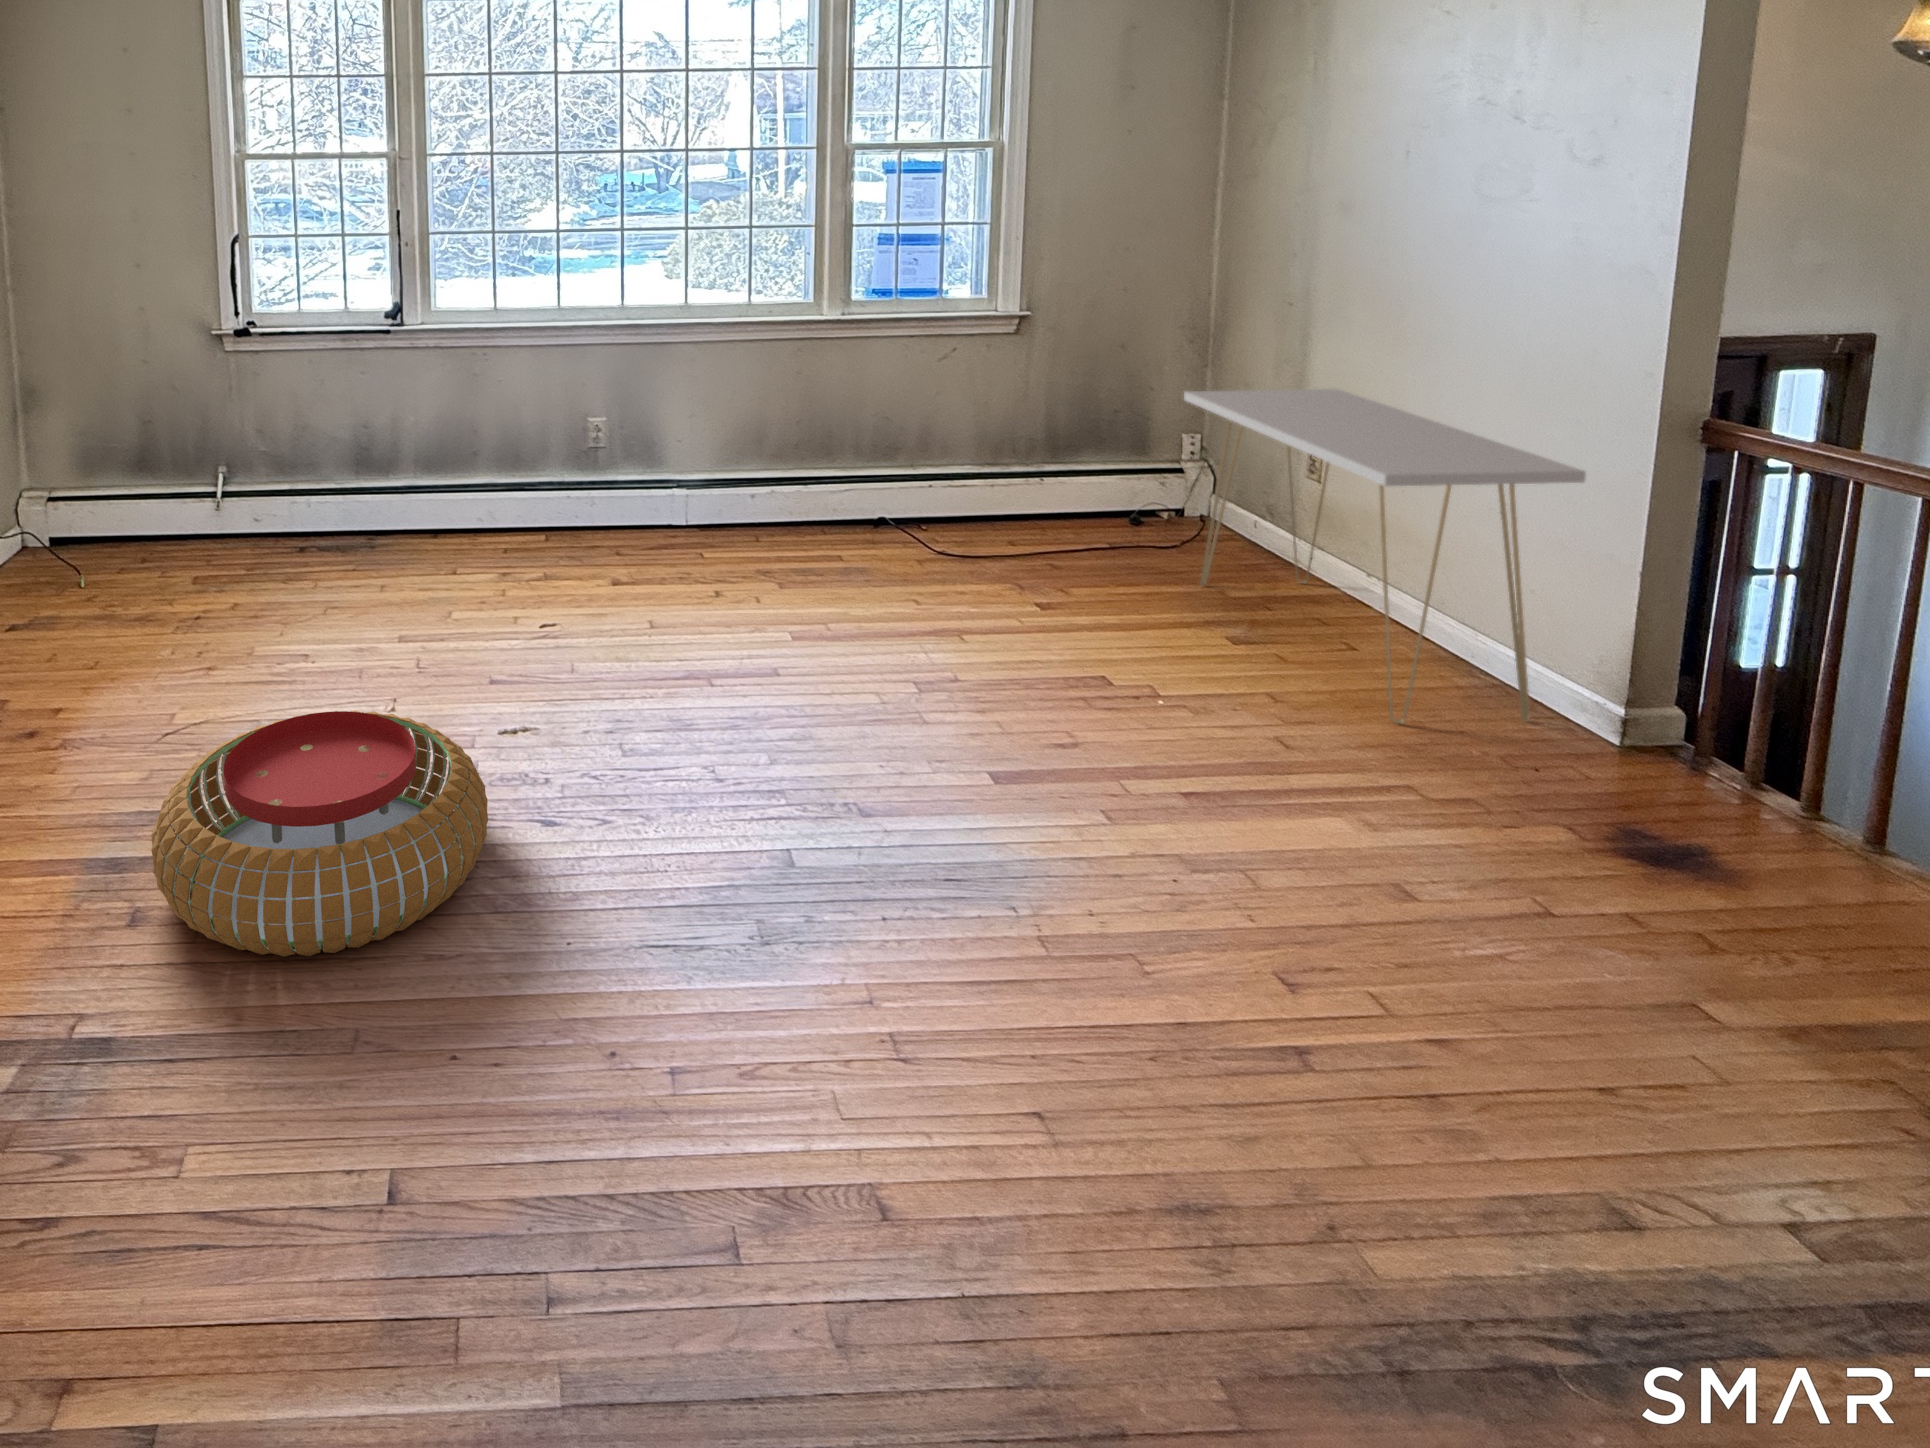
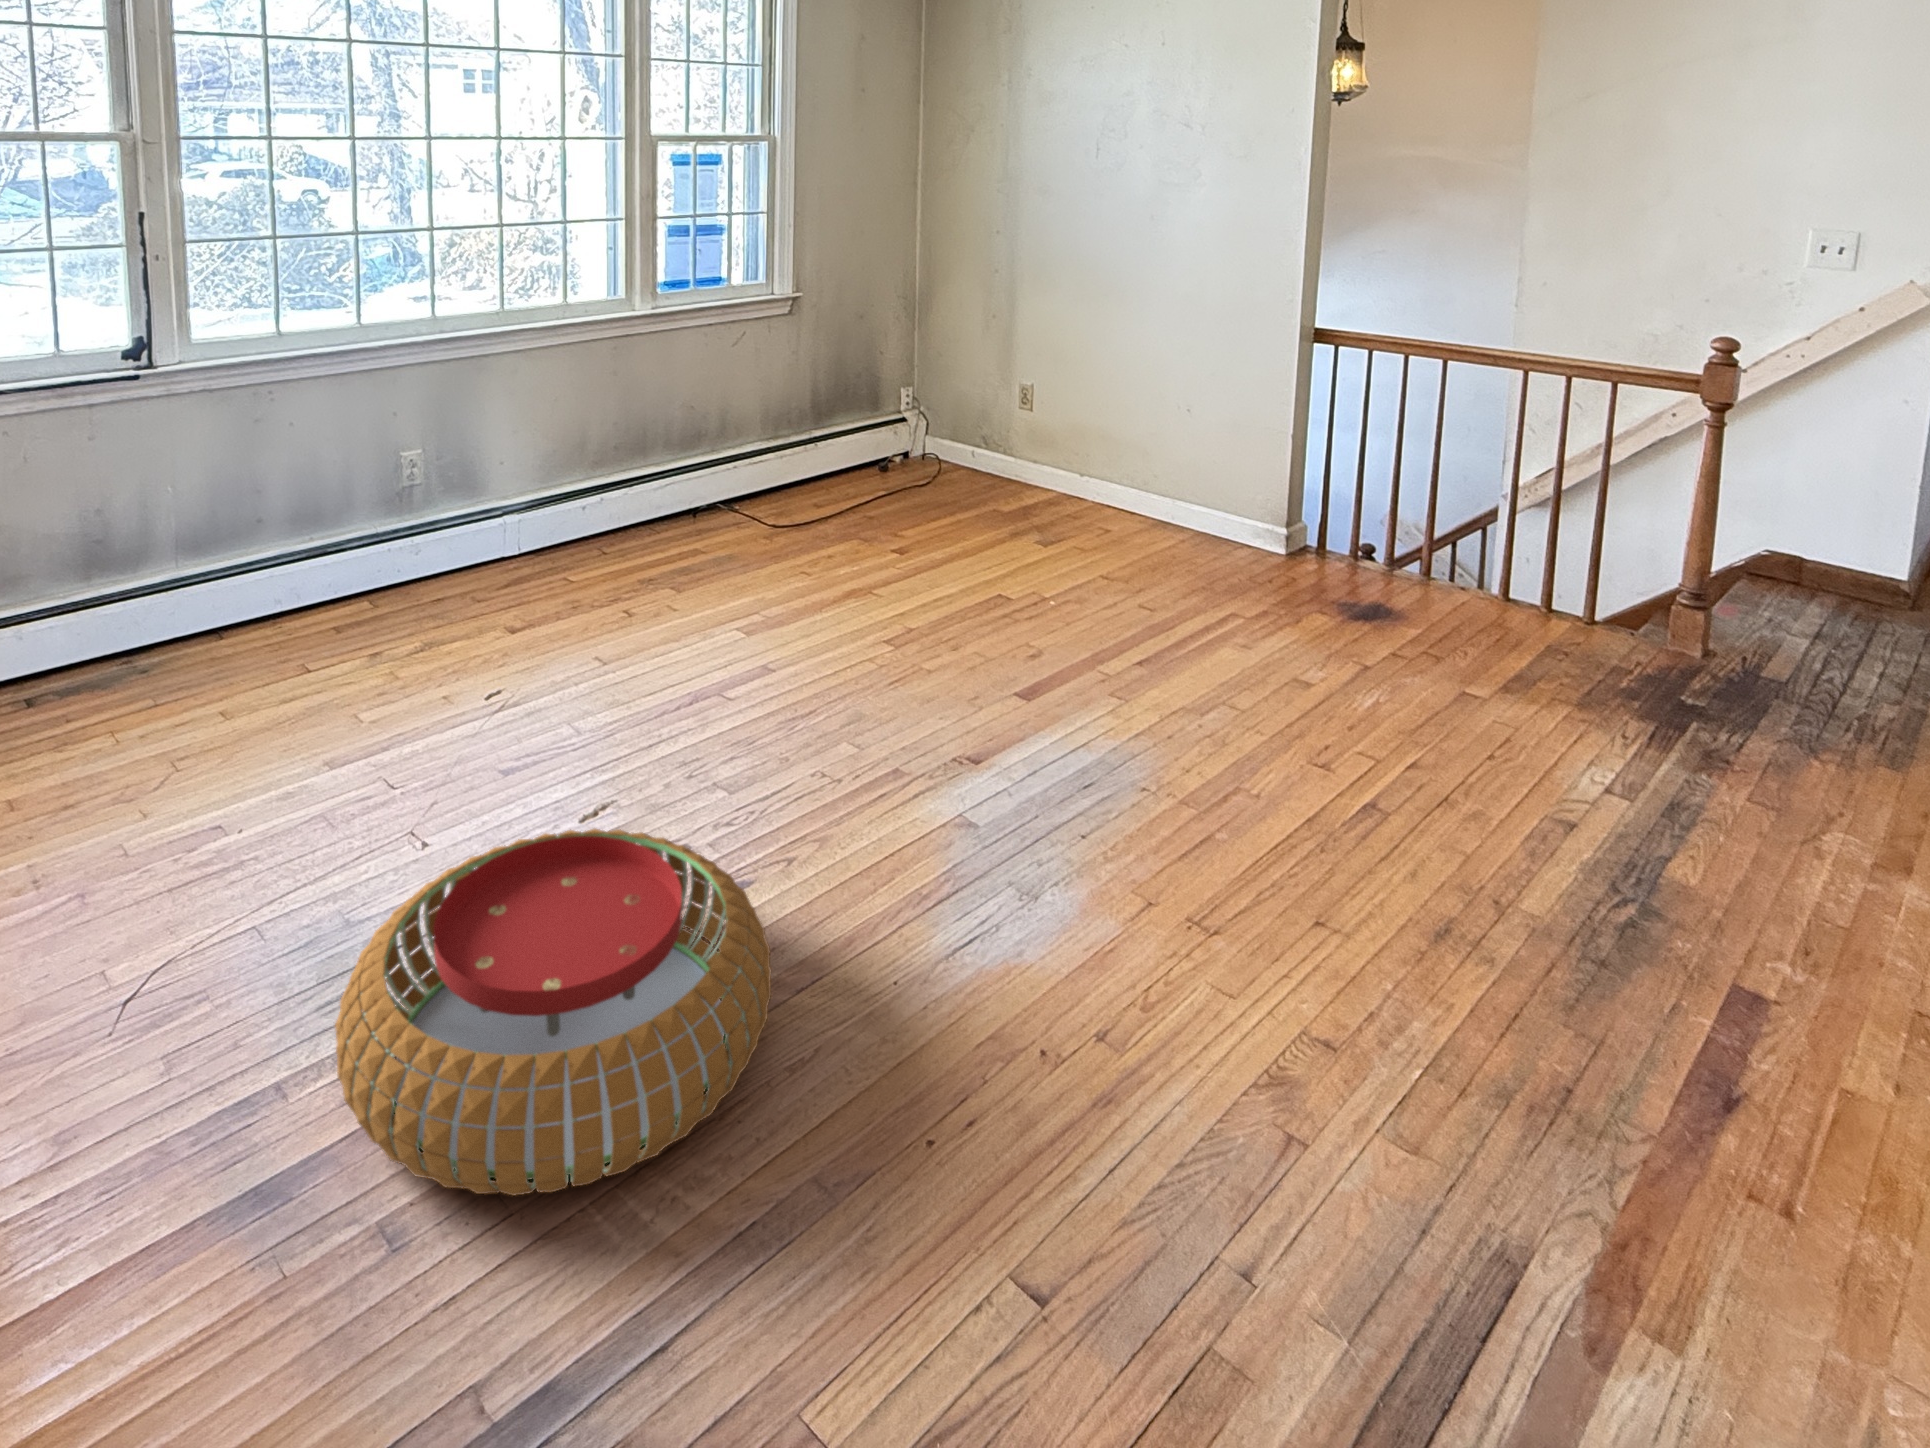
console table: present [1184,389,1586,724] -> none [967,336,1262,575]

